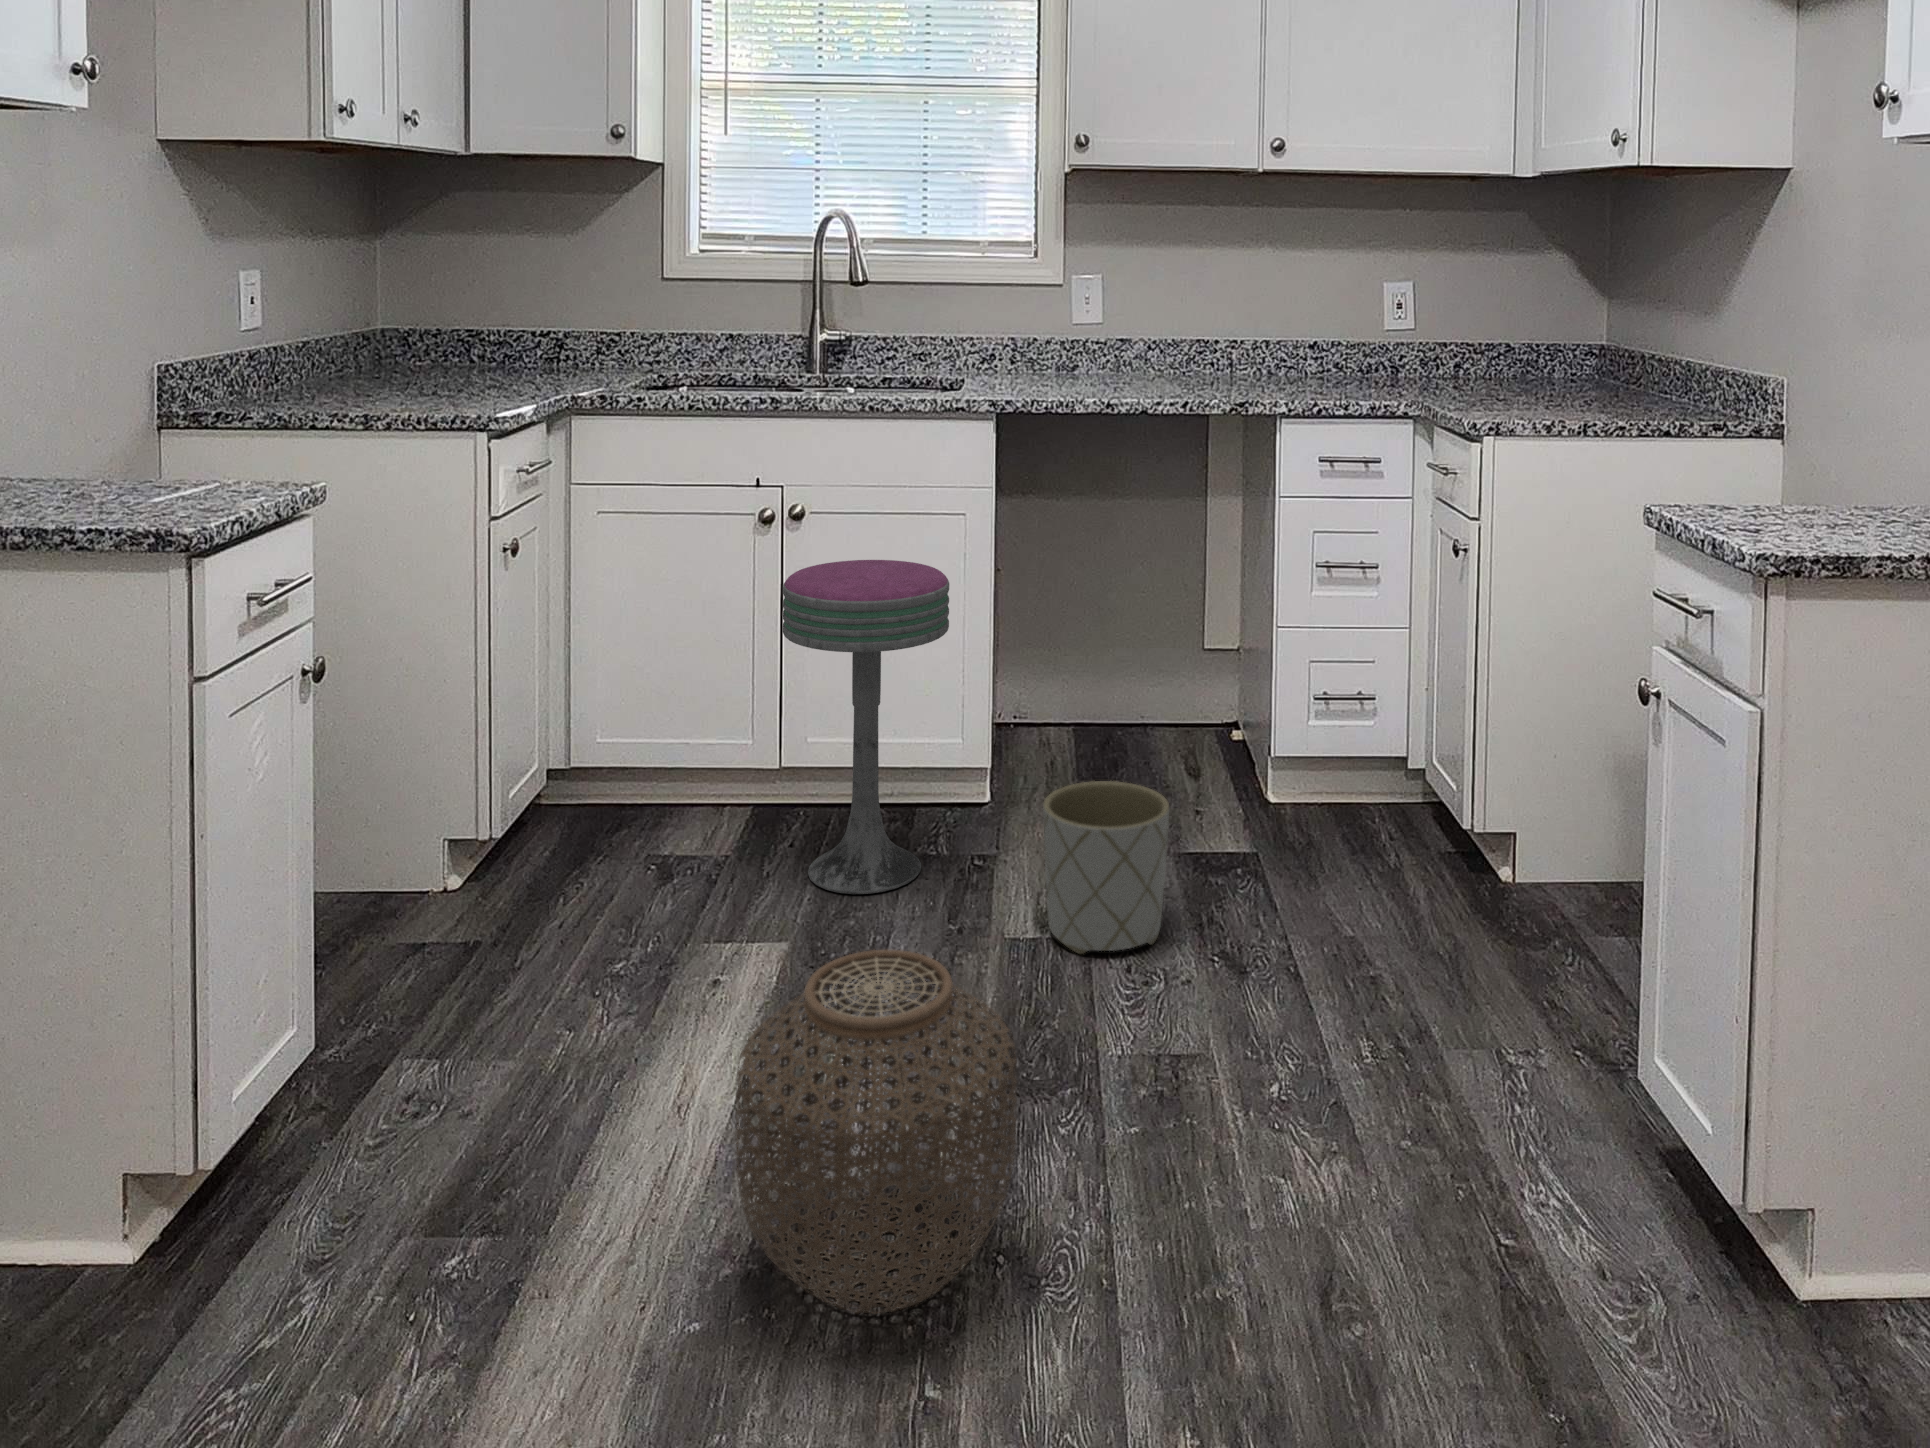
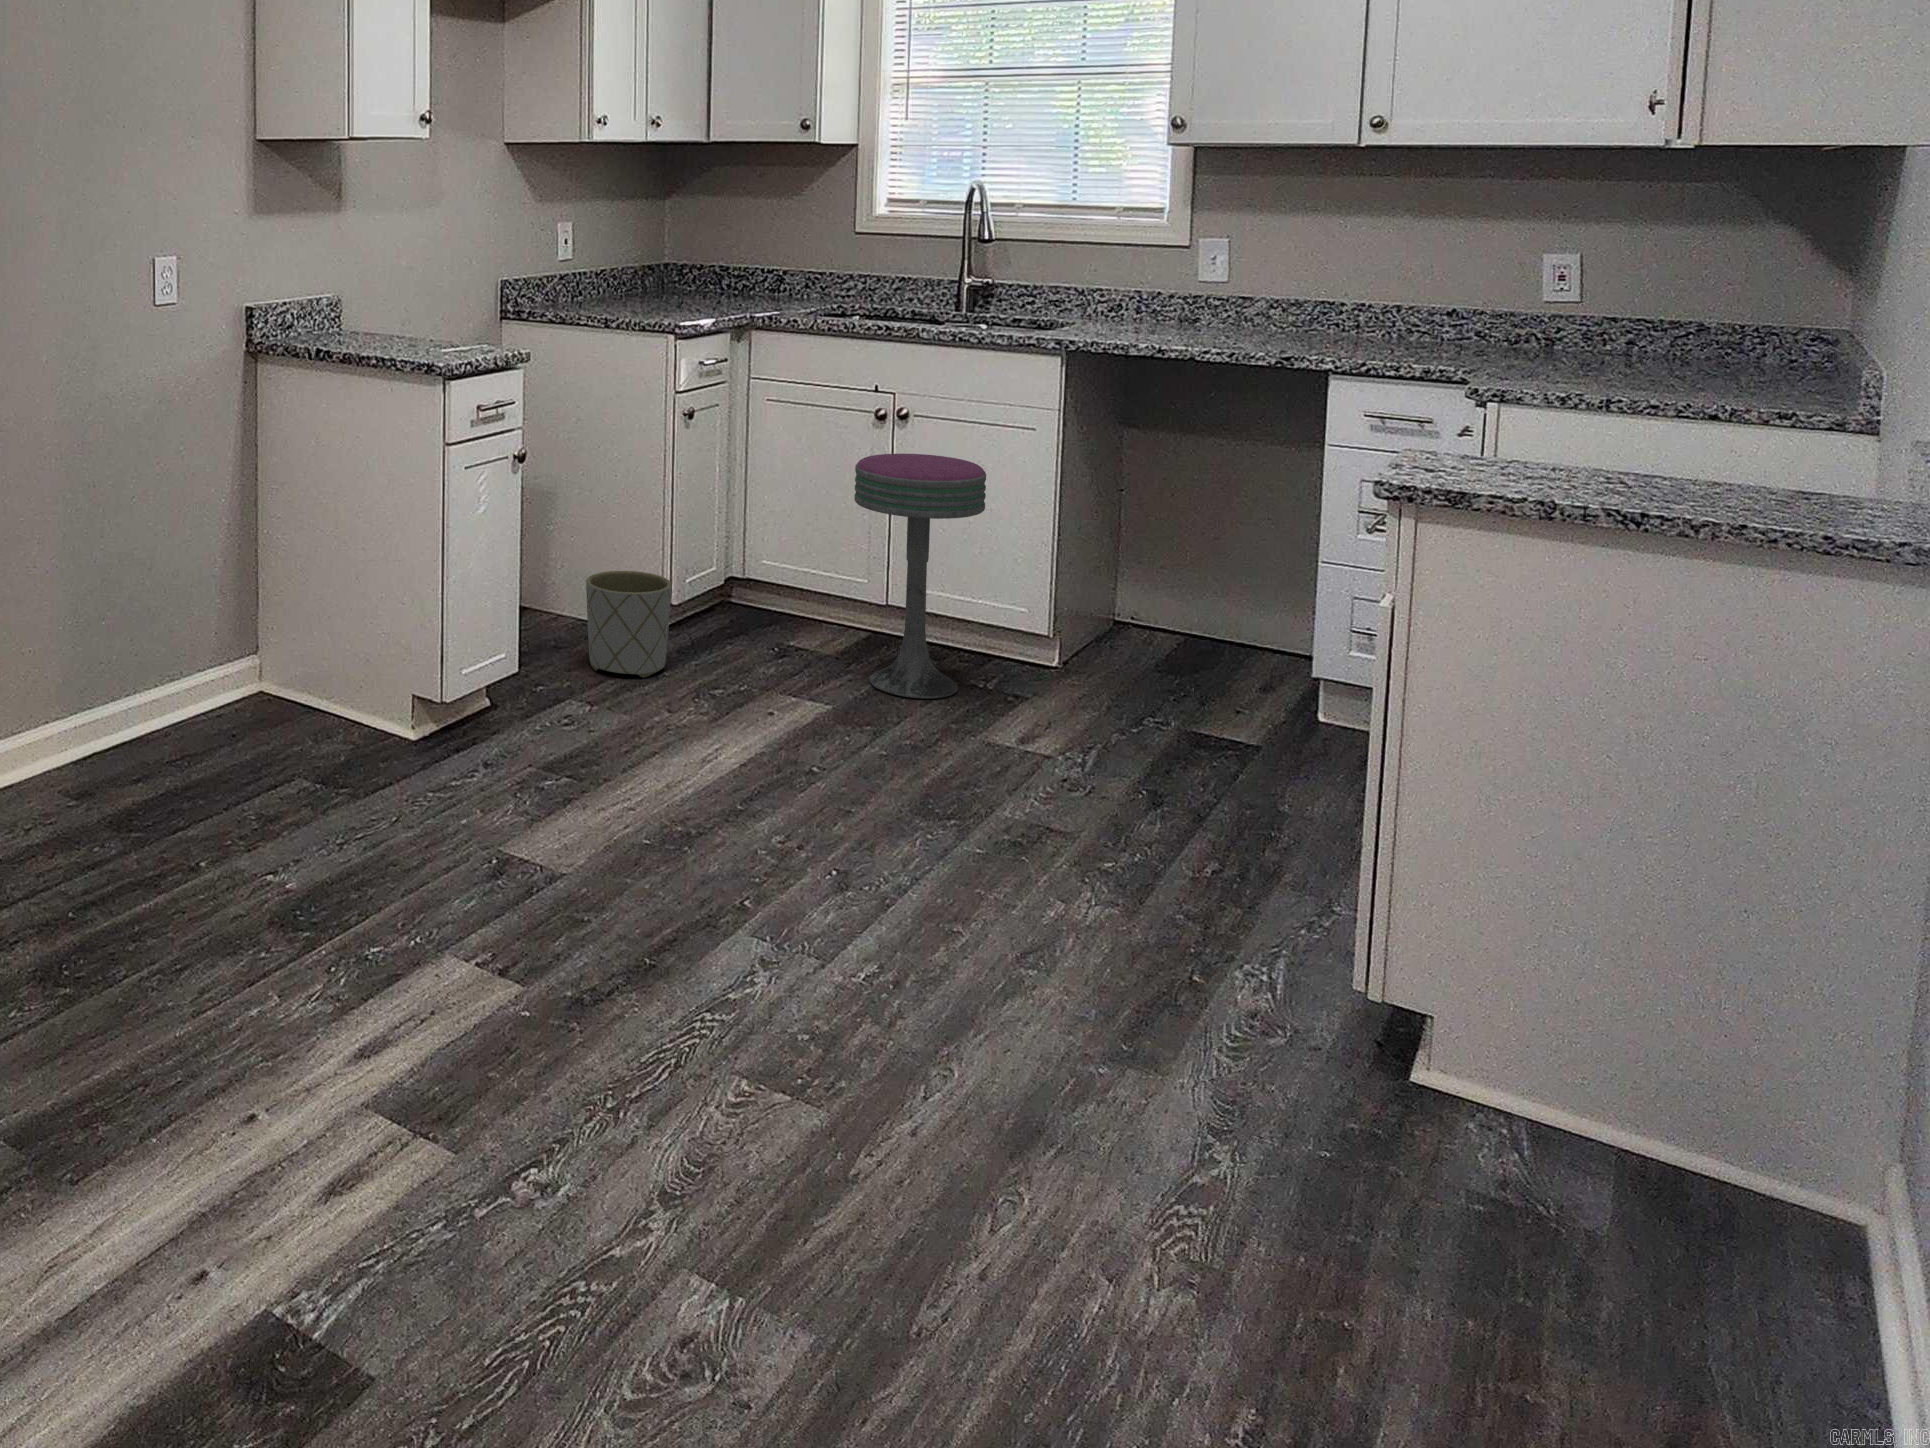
planter: present [1043,781,1169,954] -> present [586,571,671,678]
woven basket: present [736,950,1017,1313] -> none [677,661,850,862]

